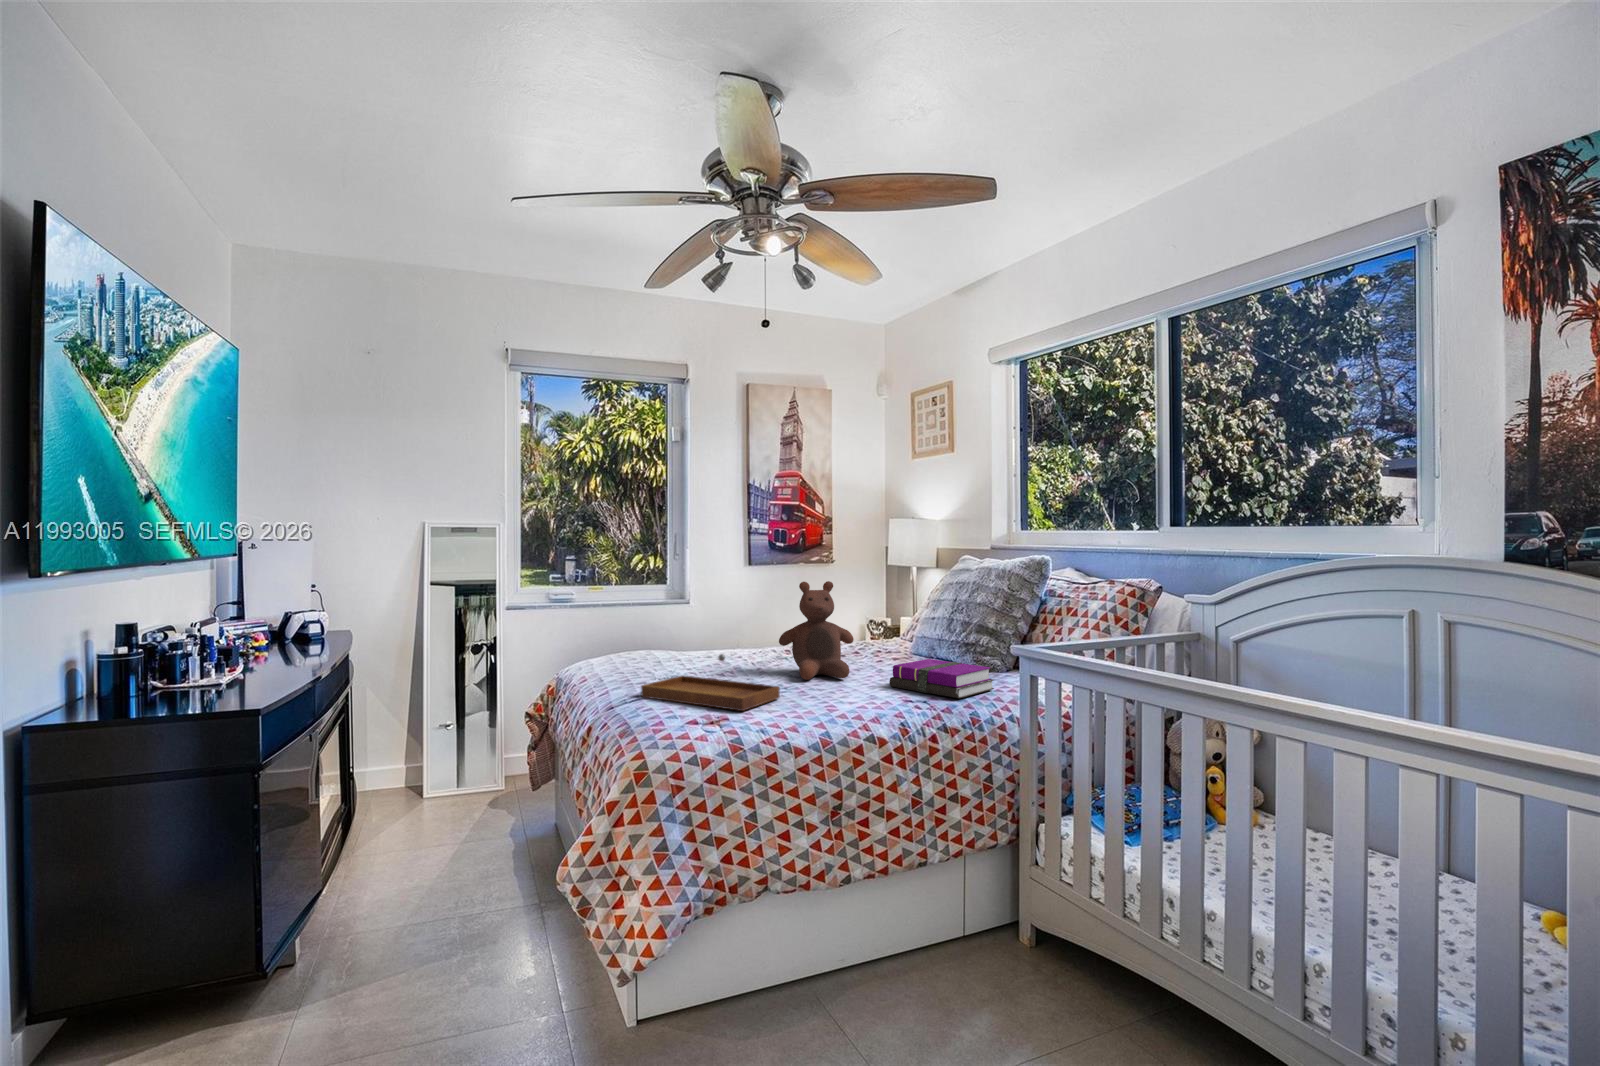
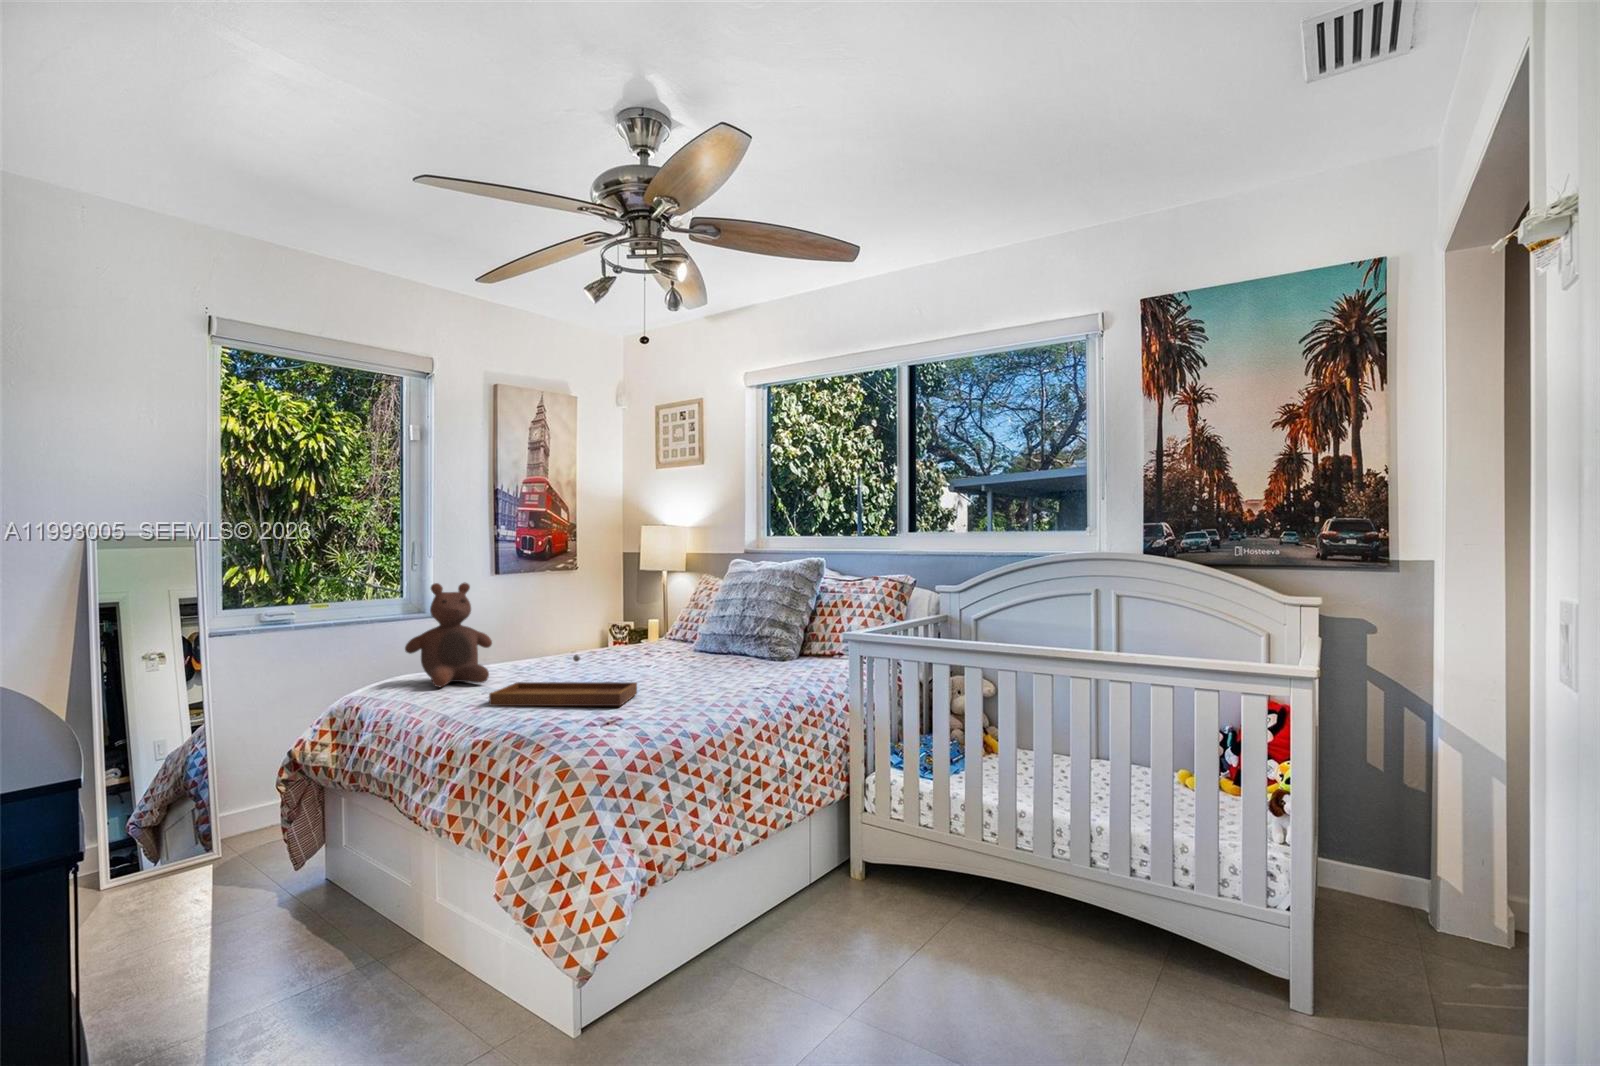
stuffed bear: present [779,581,854,680] -> present [405,582,492,687]
notebook: present [890,659,994,698] -> none [720,651,808,681]

